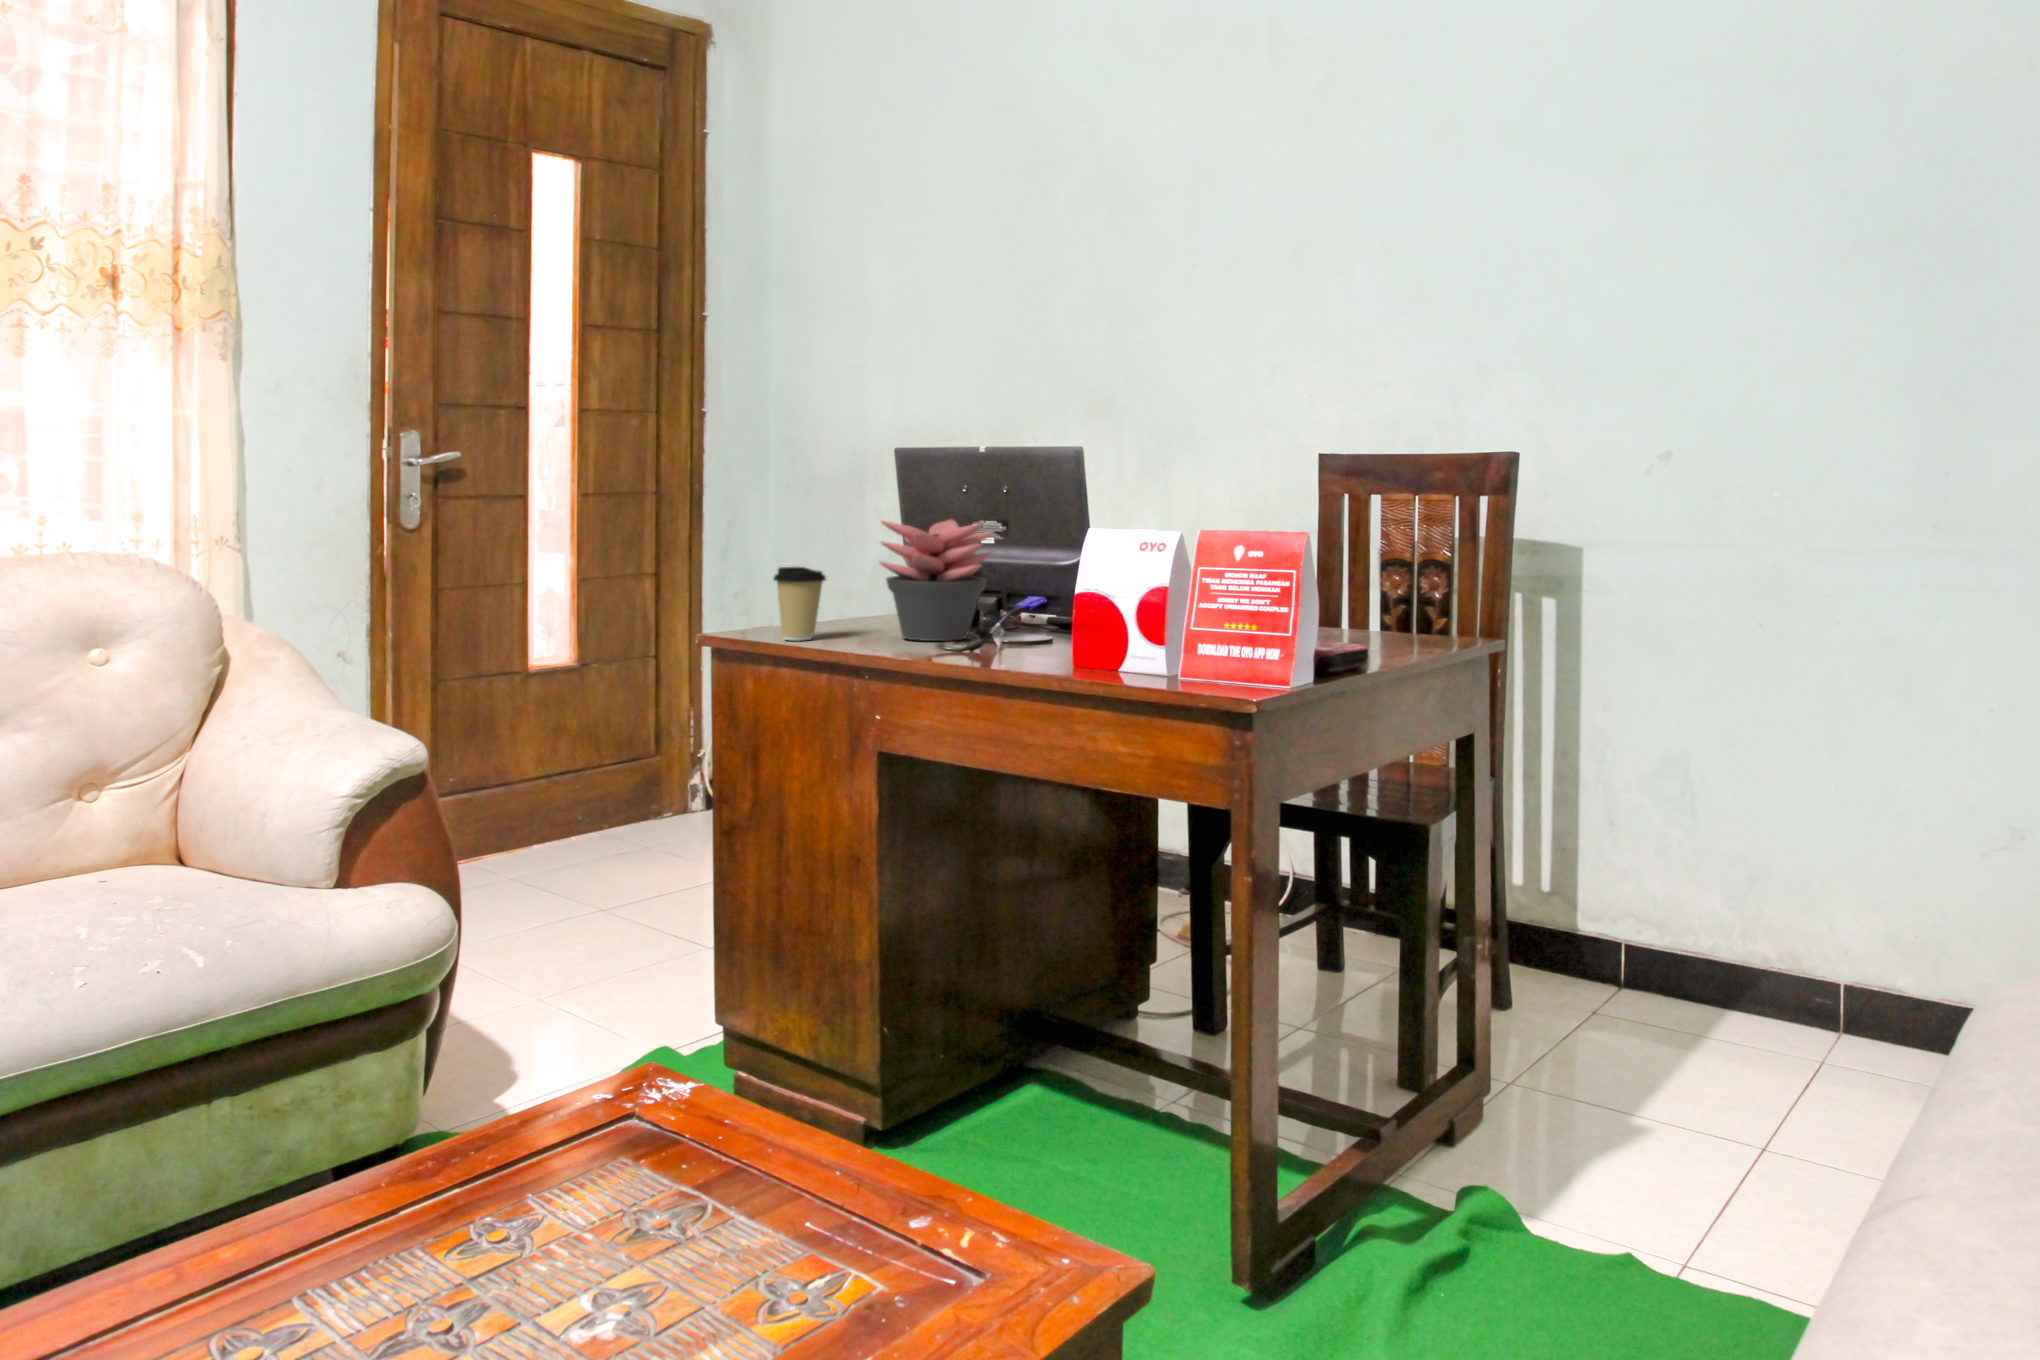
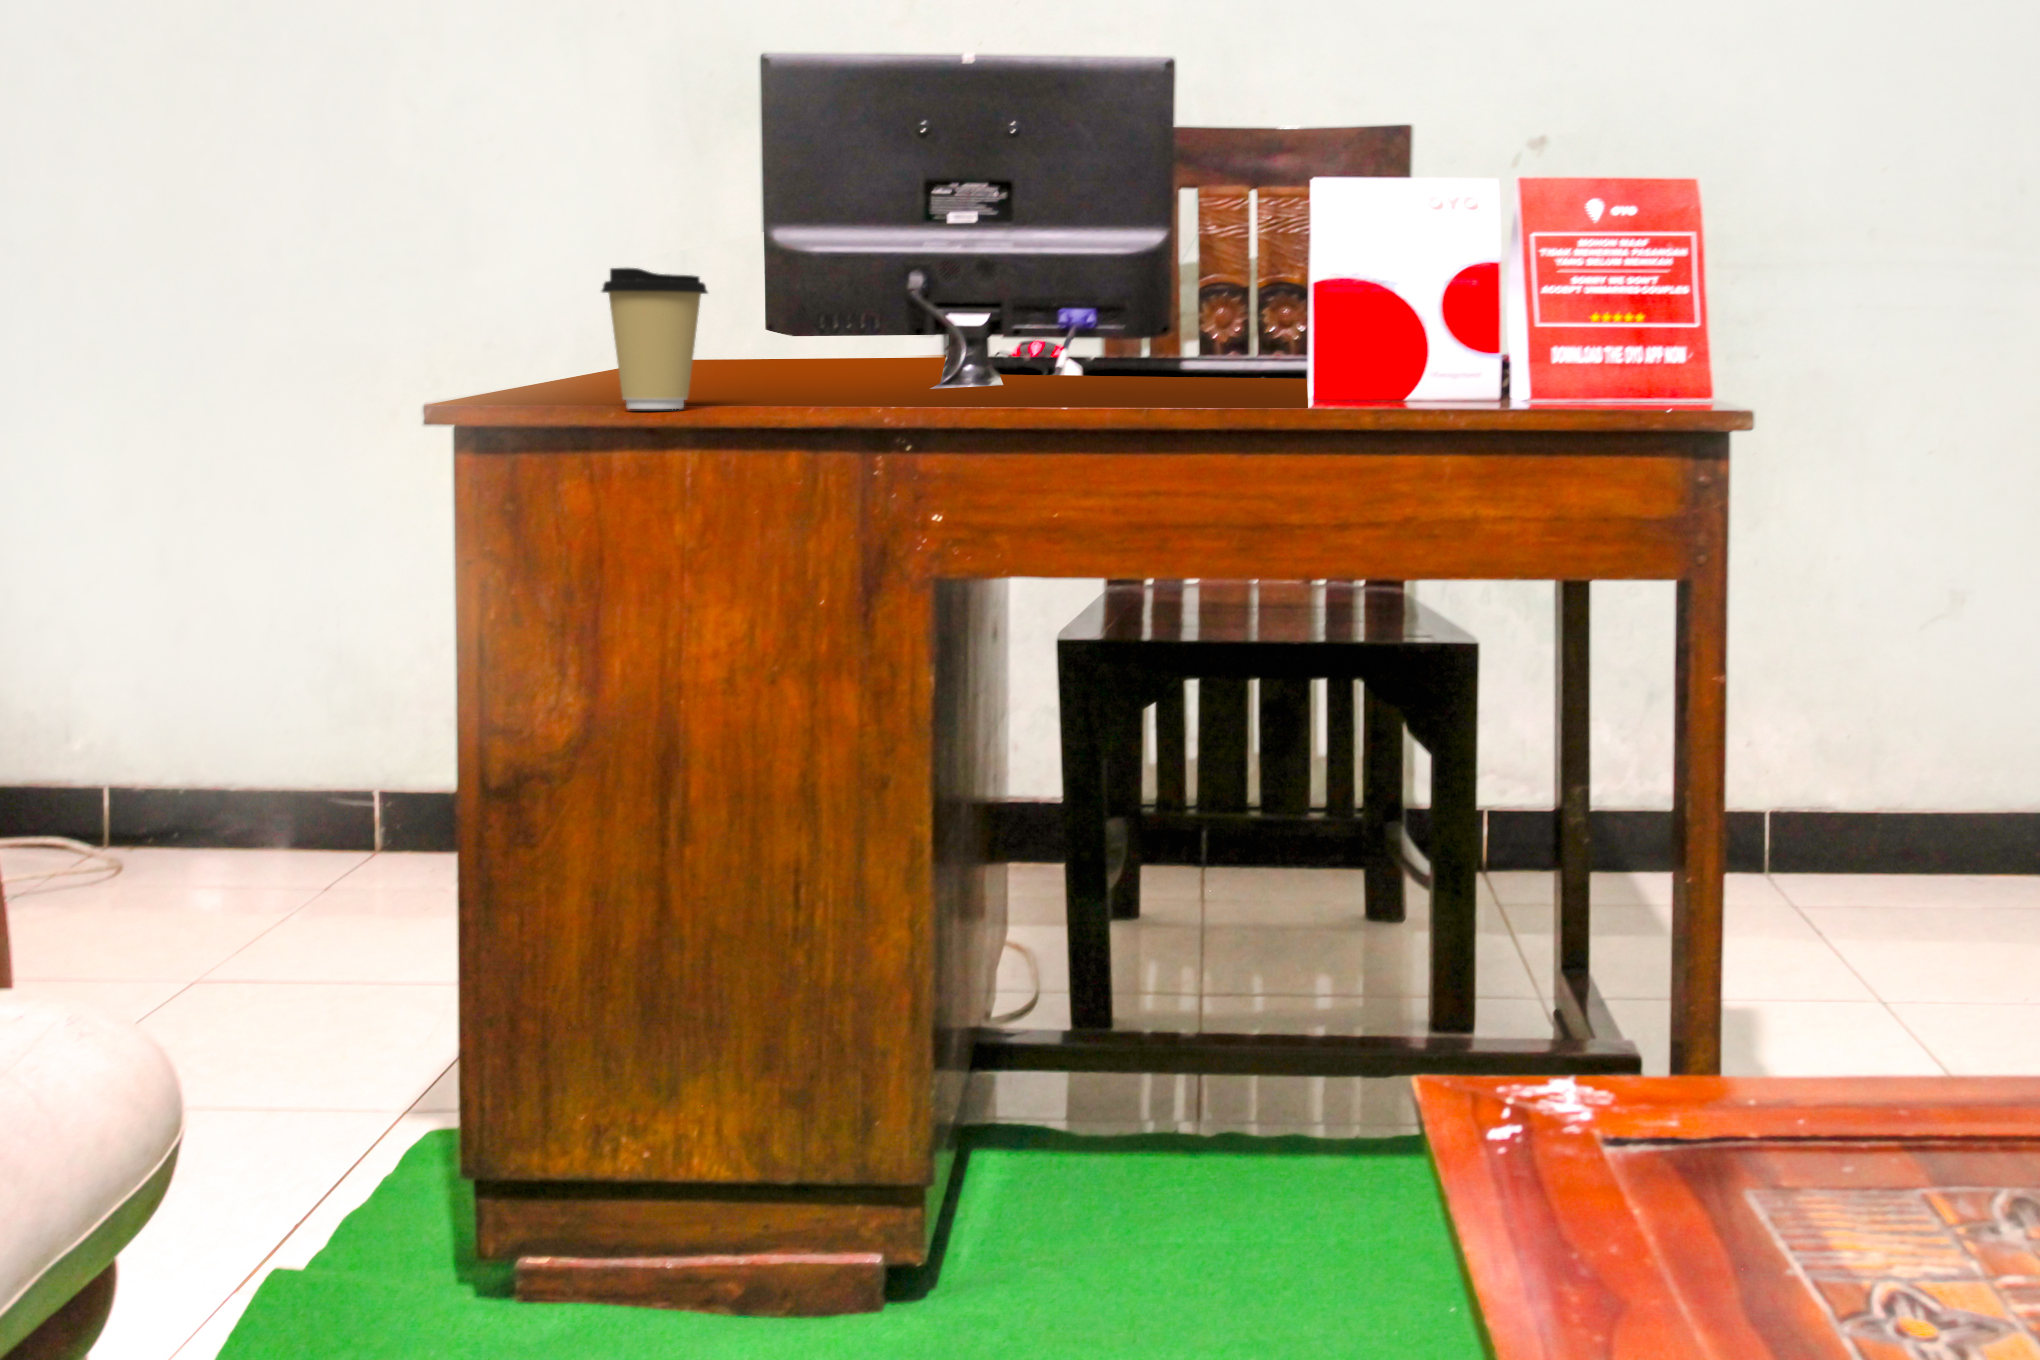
succulent plant: present [880,520,993,641] -> none [785,178,995,398]

